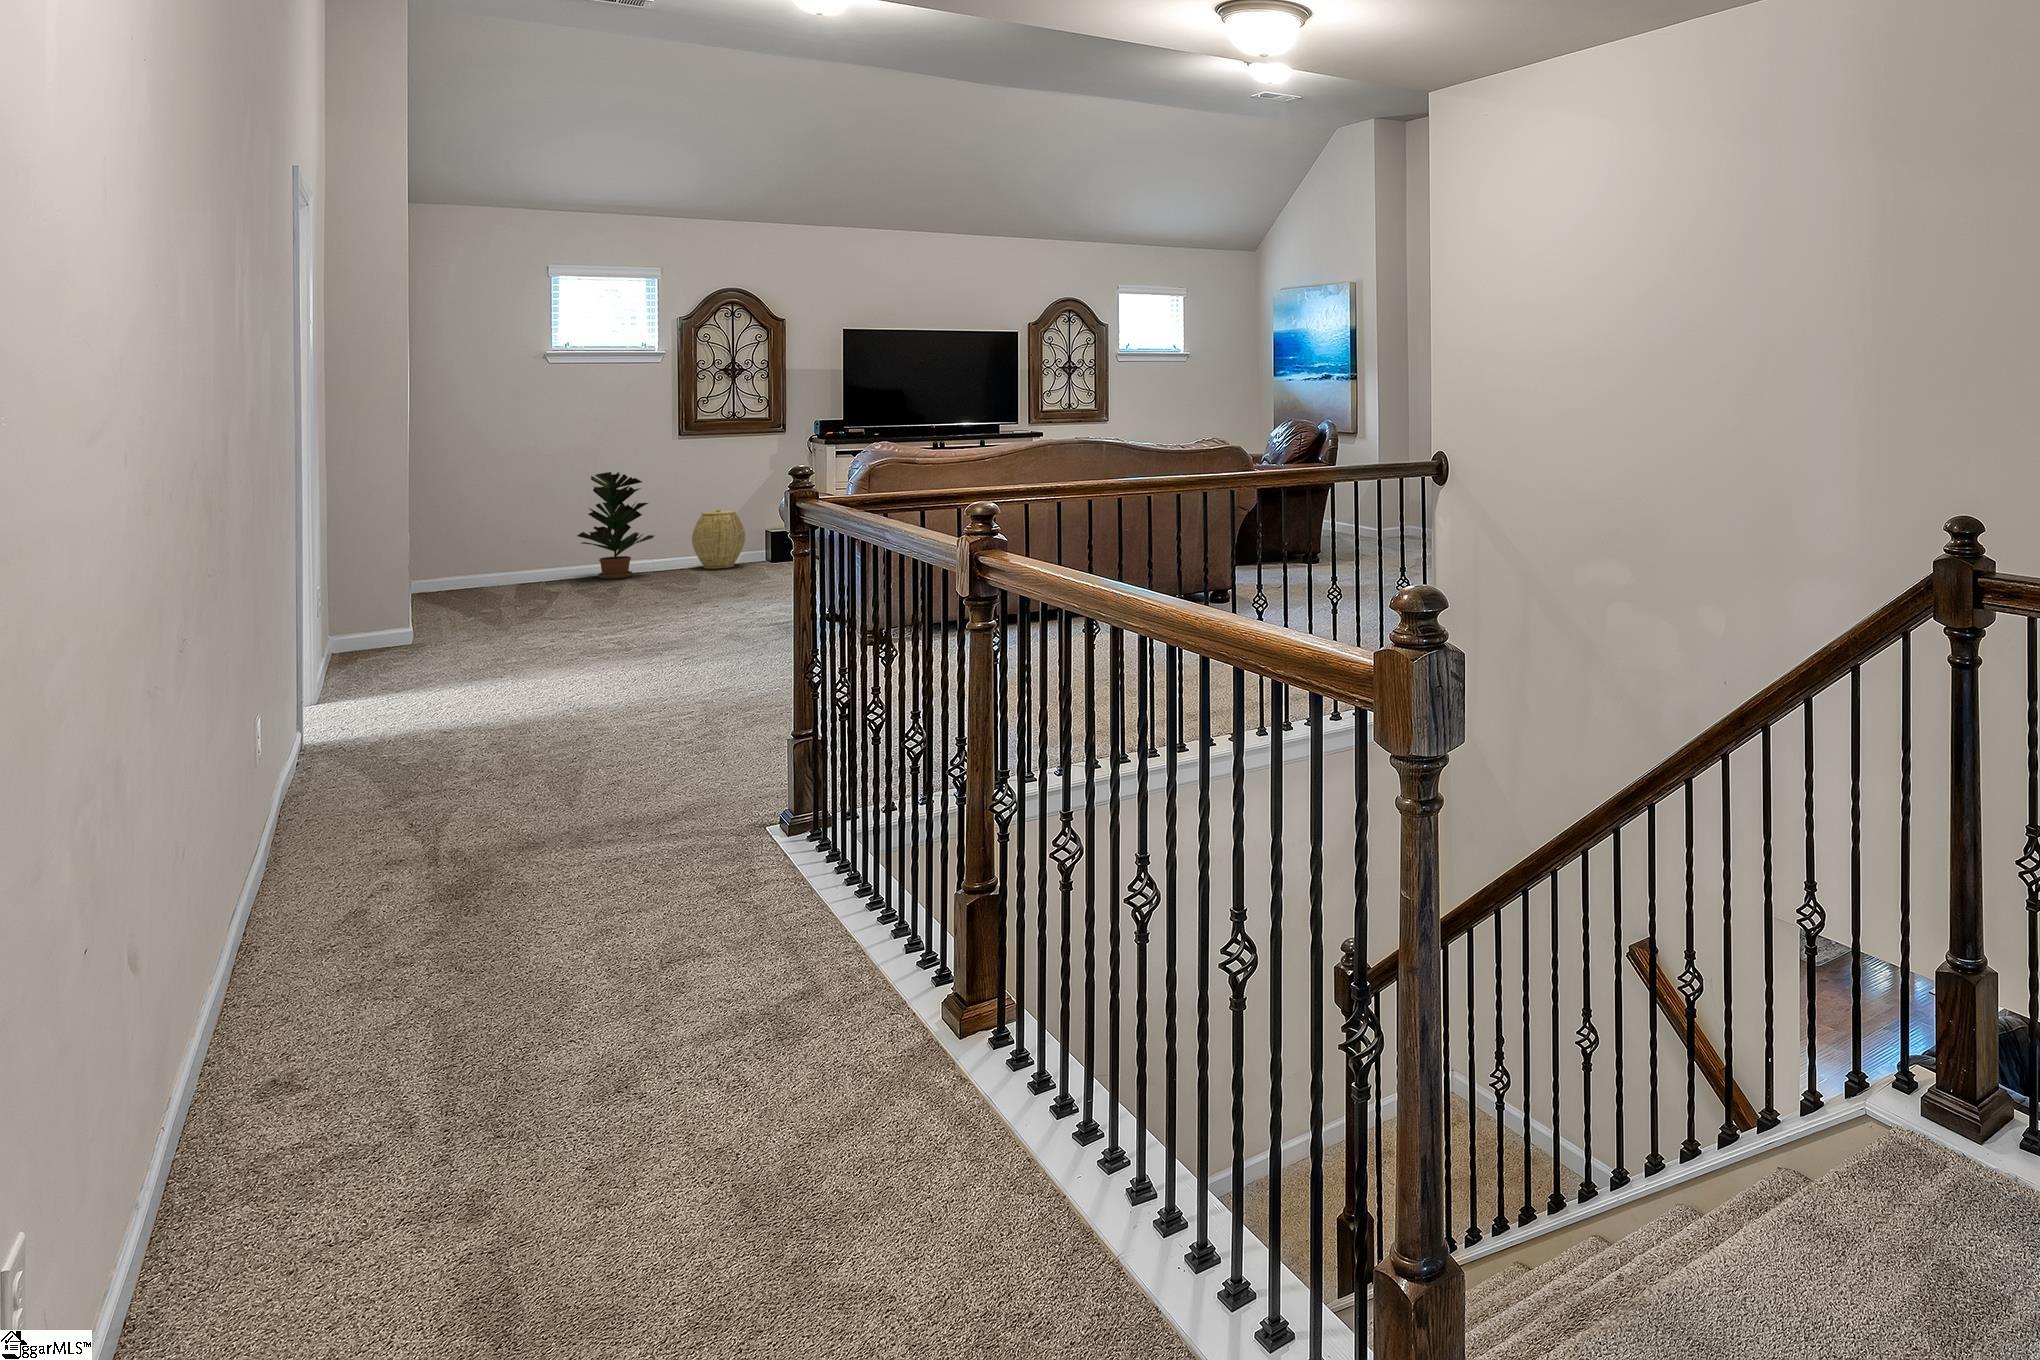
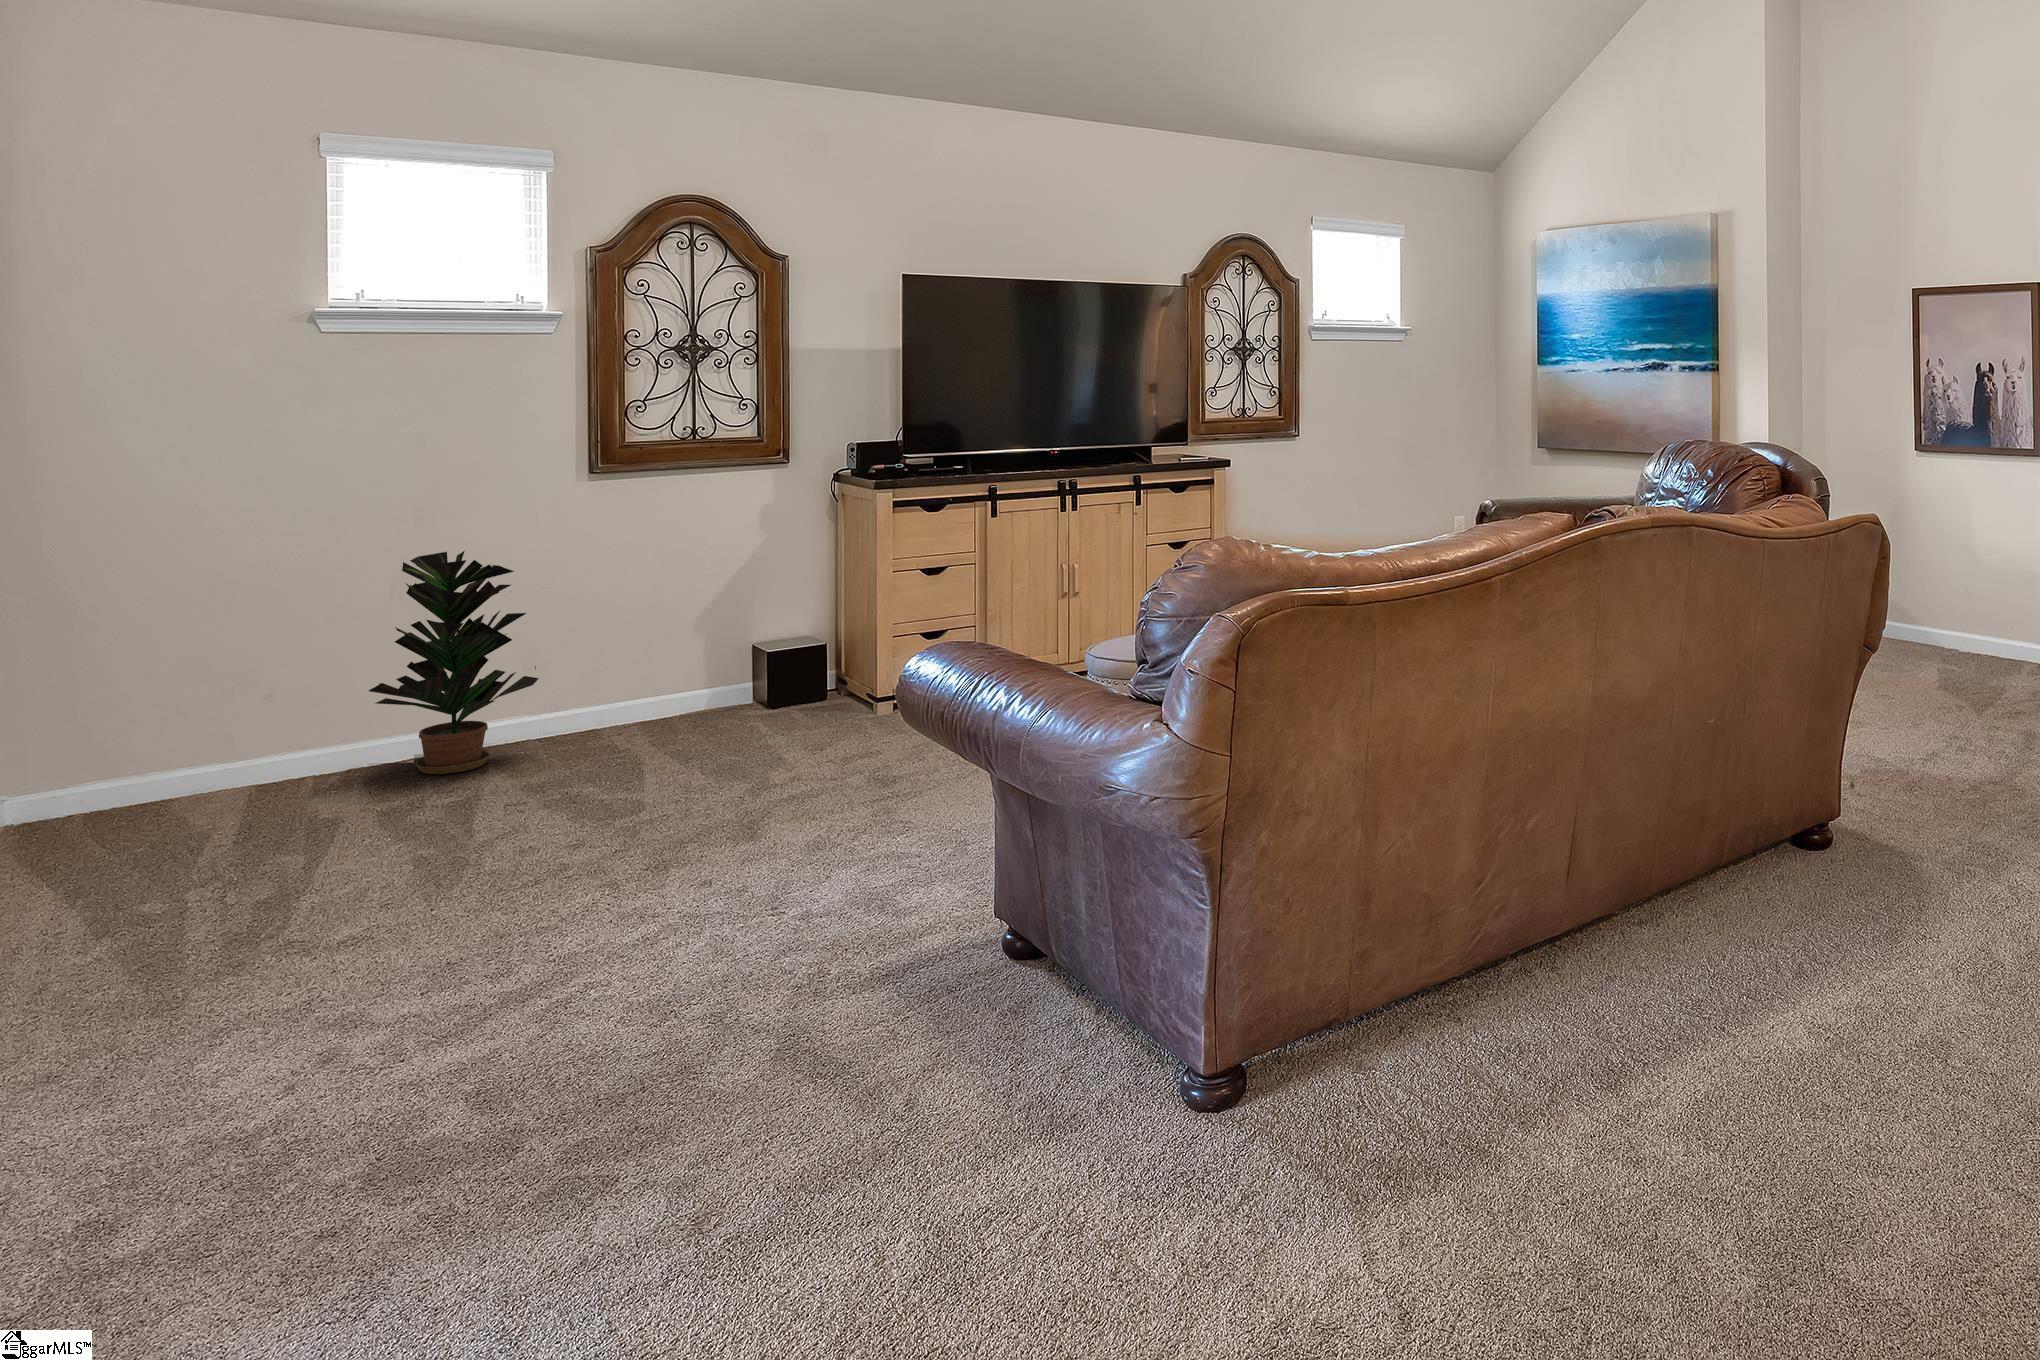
woven basket: present [692,509,745,569] -> none [613,614,717,731]

